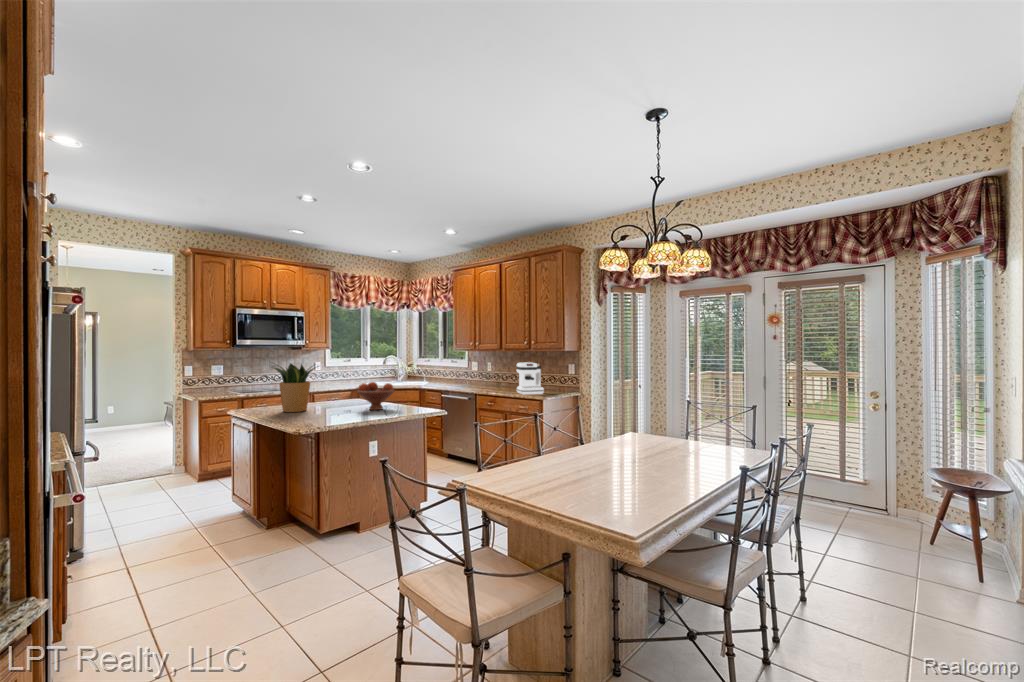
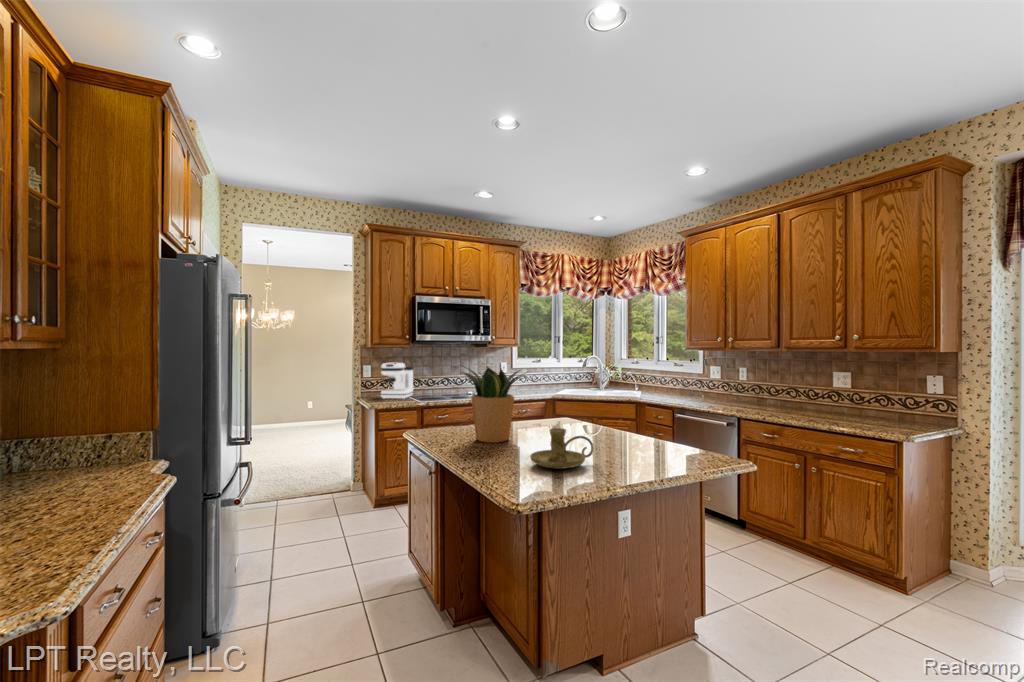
coffee maker: present [517,362,544,395] -> present [381,363,413,399]
fruit bowl: present [357,382,395,410] -> none [586,399,648,447]
candle holder: none [314,398,355,420] -> present [530,428,594,469]

